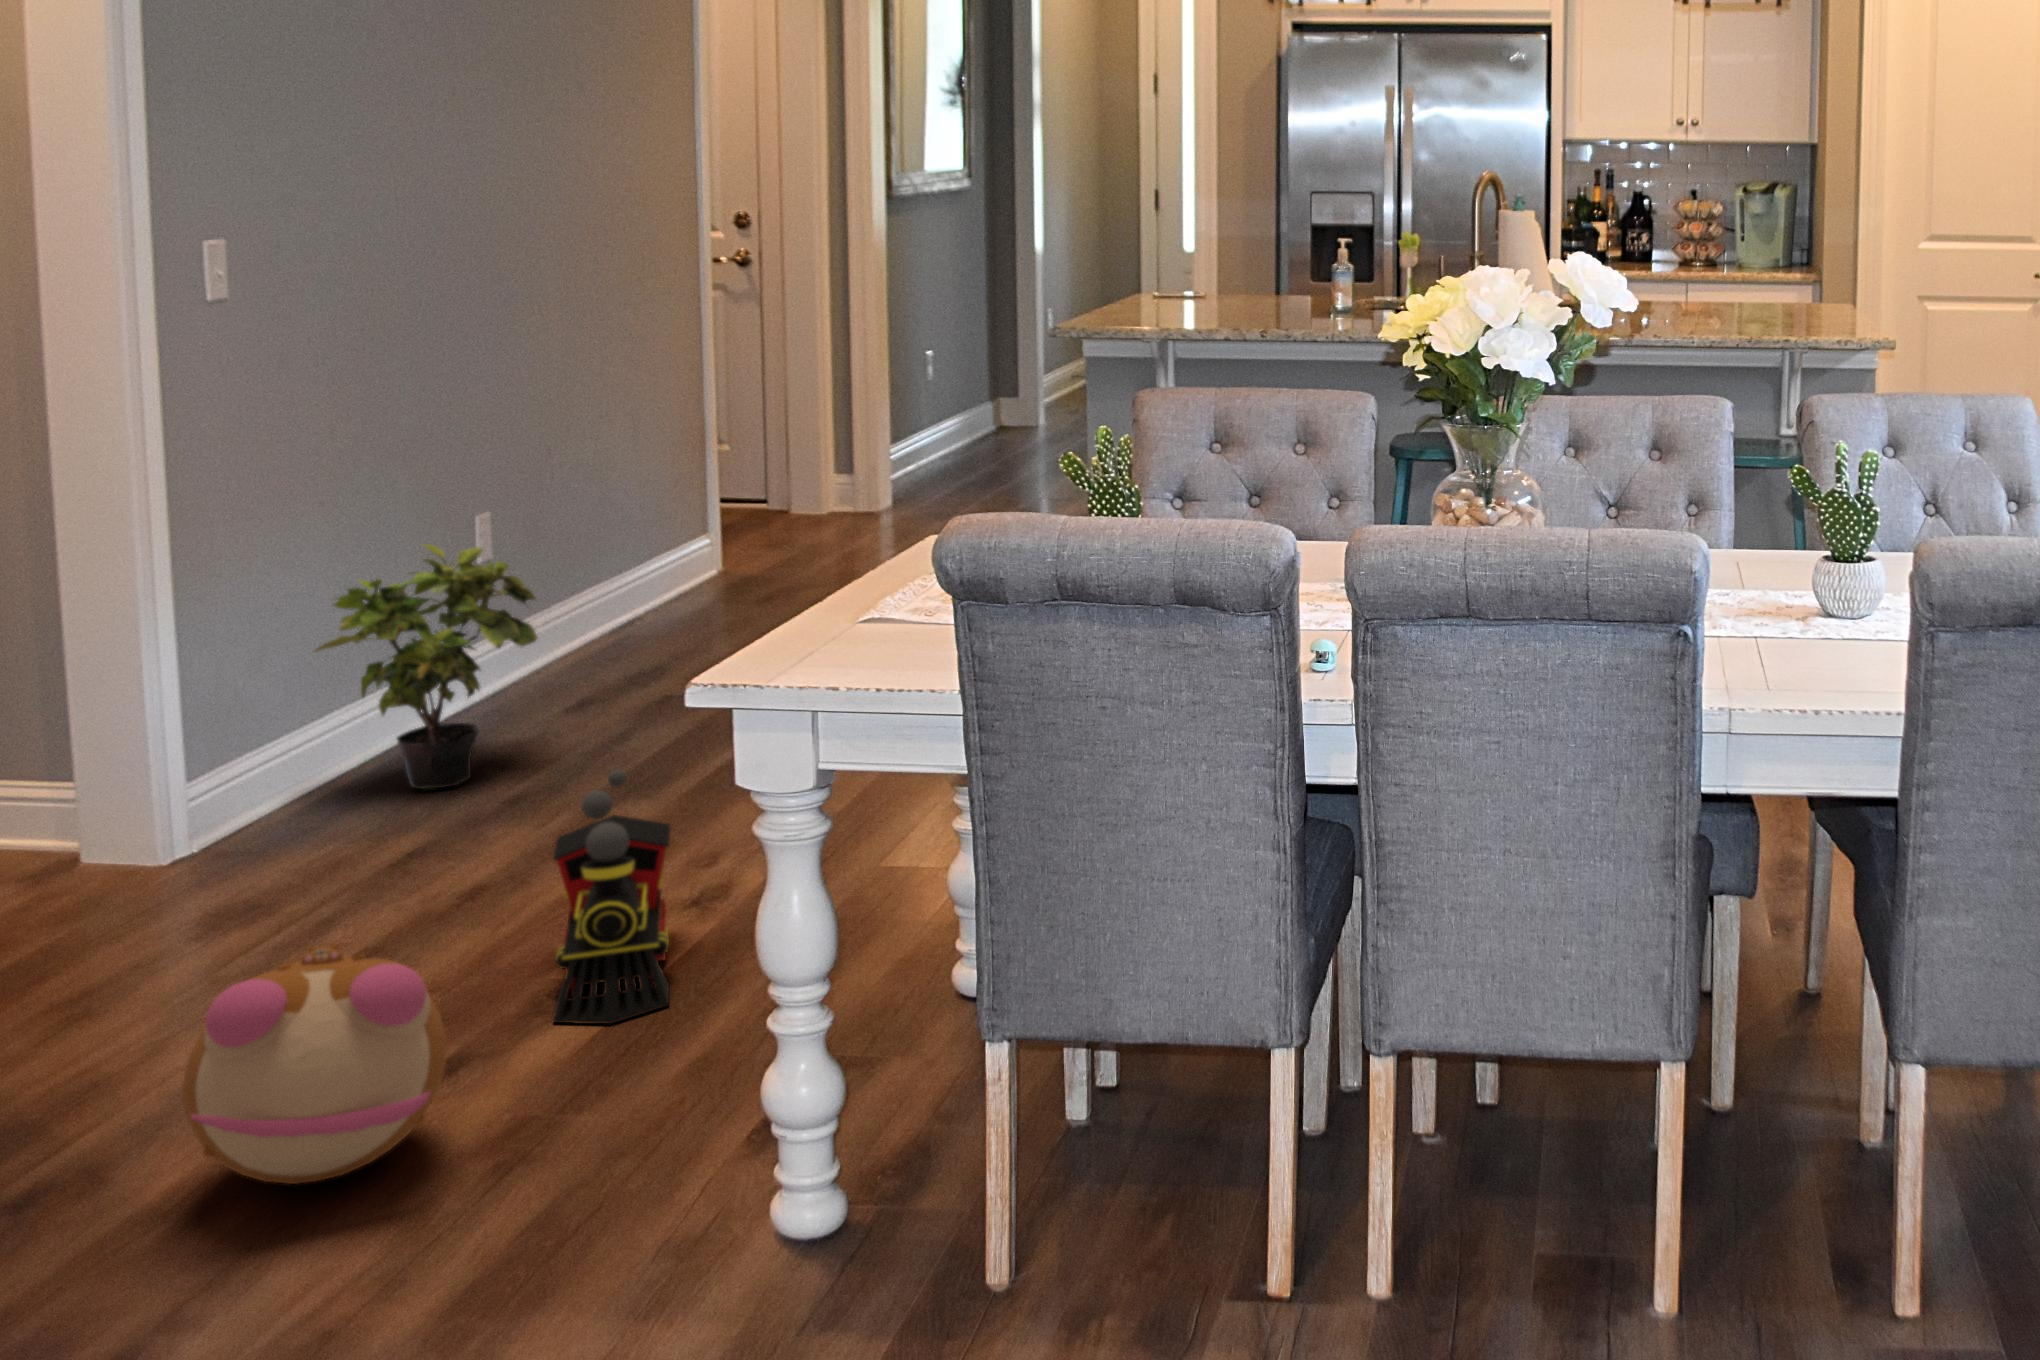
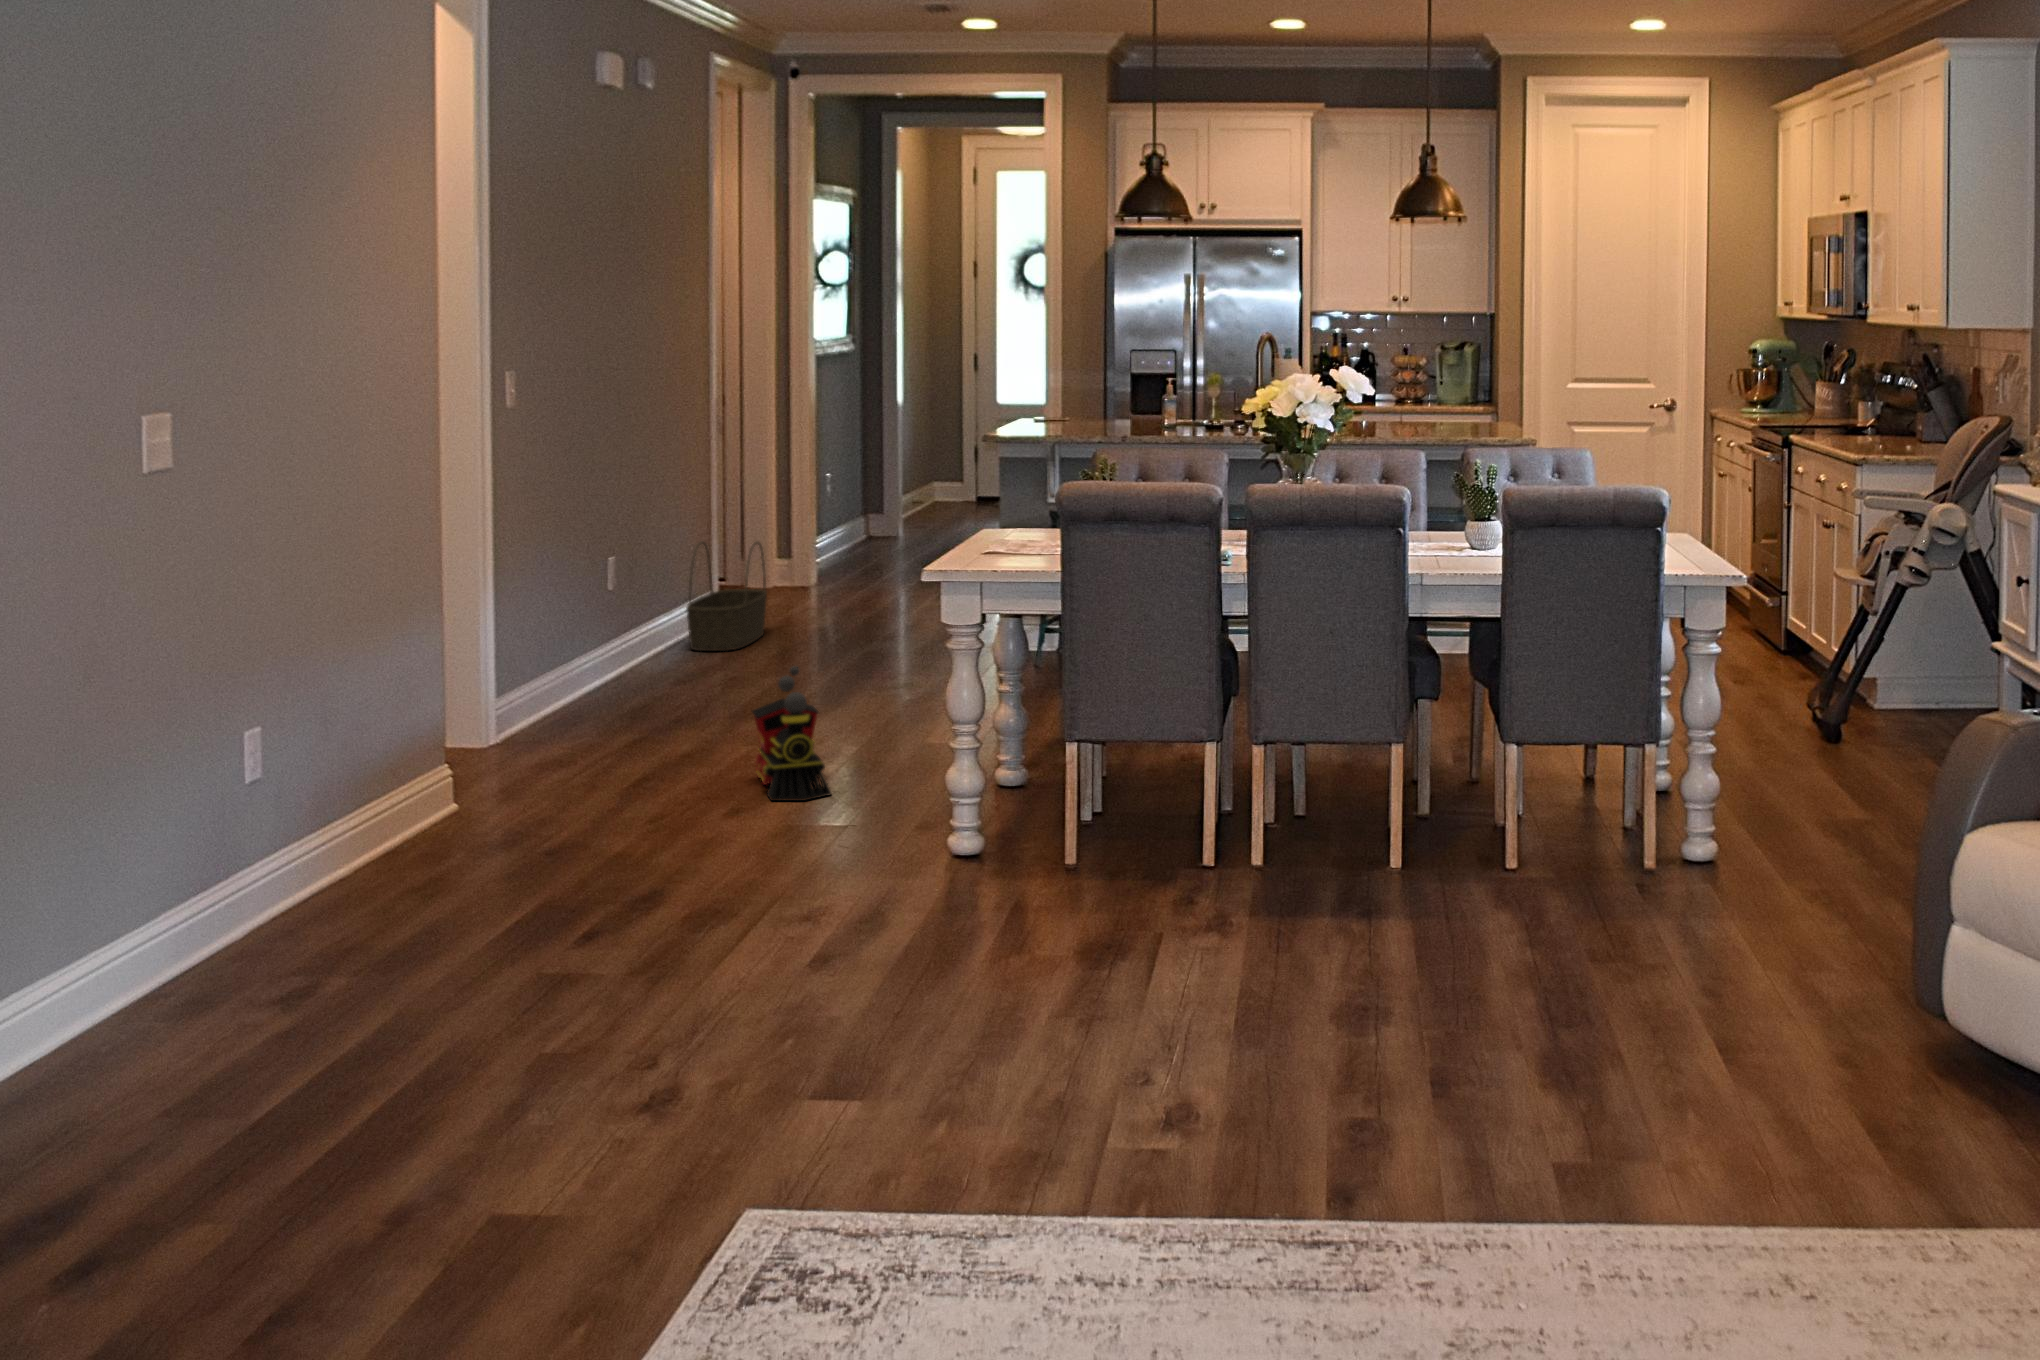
basket: none [643,472,779,635] -> present [686,541,767,651]
potted plant: present [315,544,537,789] -> none [545,564,676,719]
plush toy: present [183,944,447,1184] -> none [630,725,758,847]

